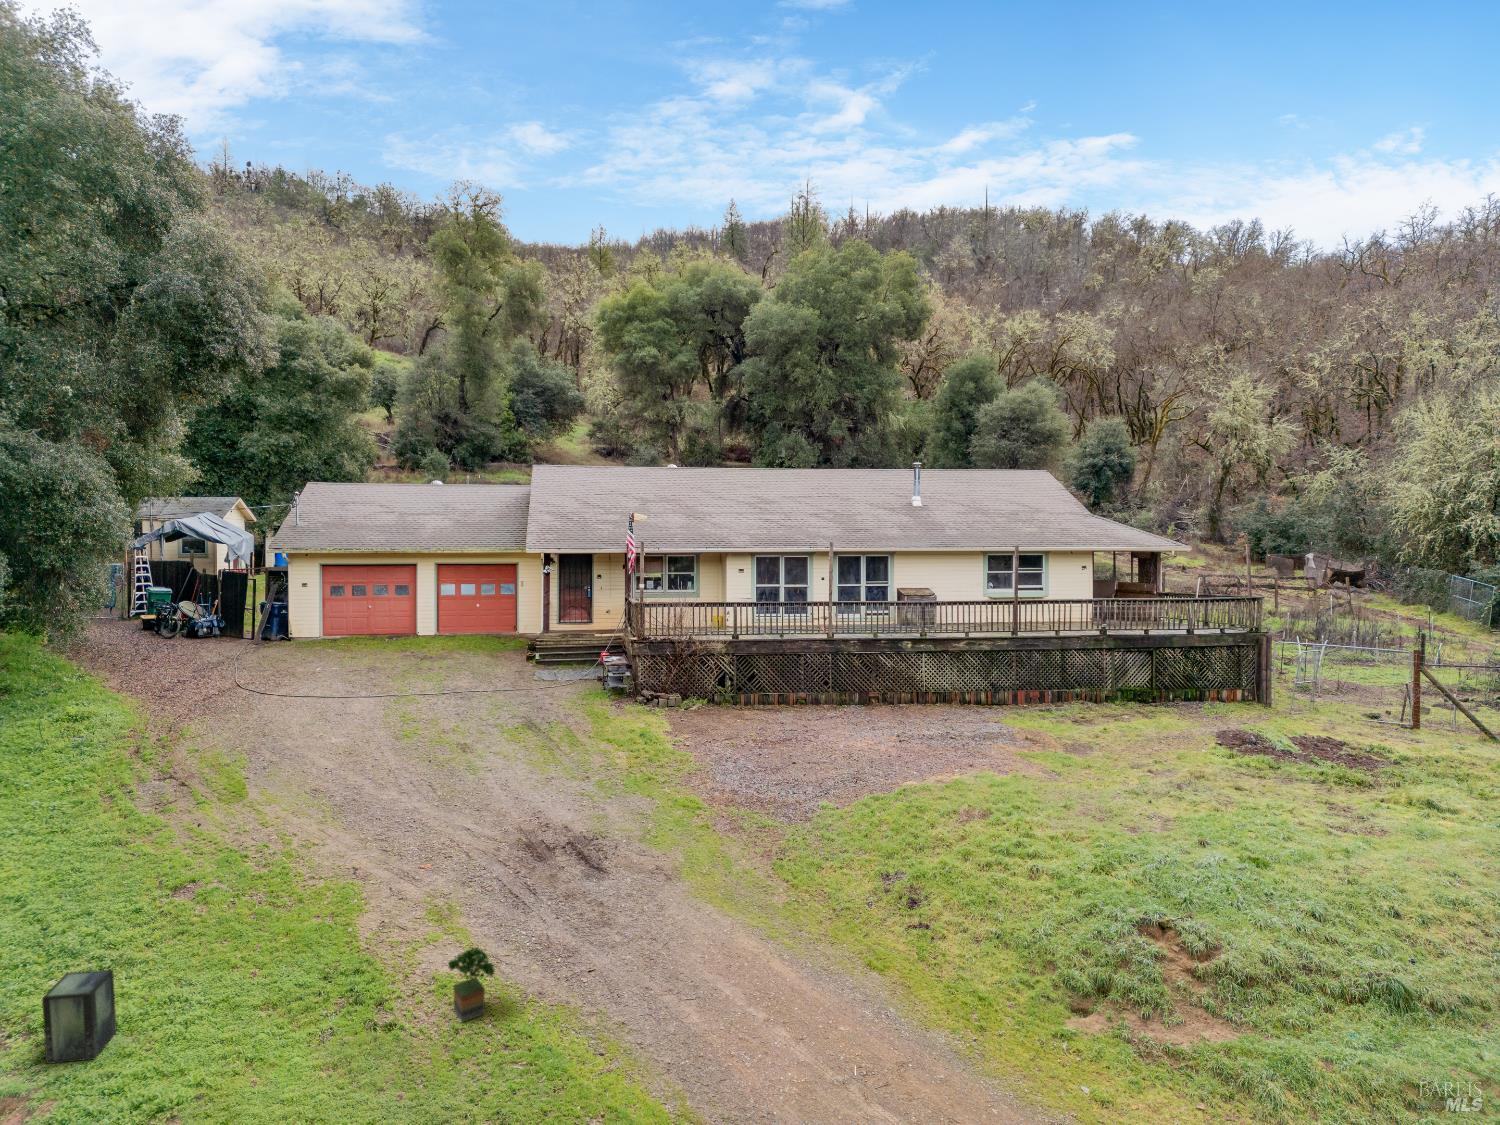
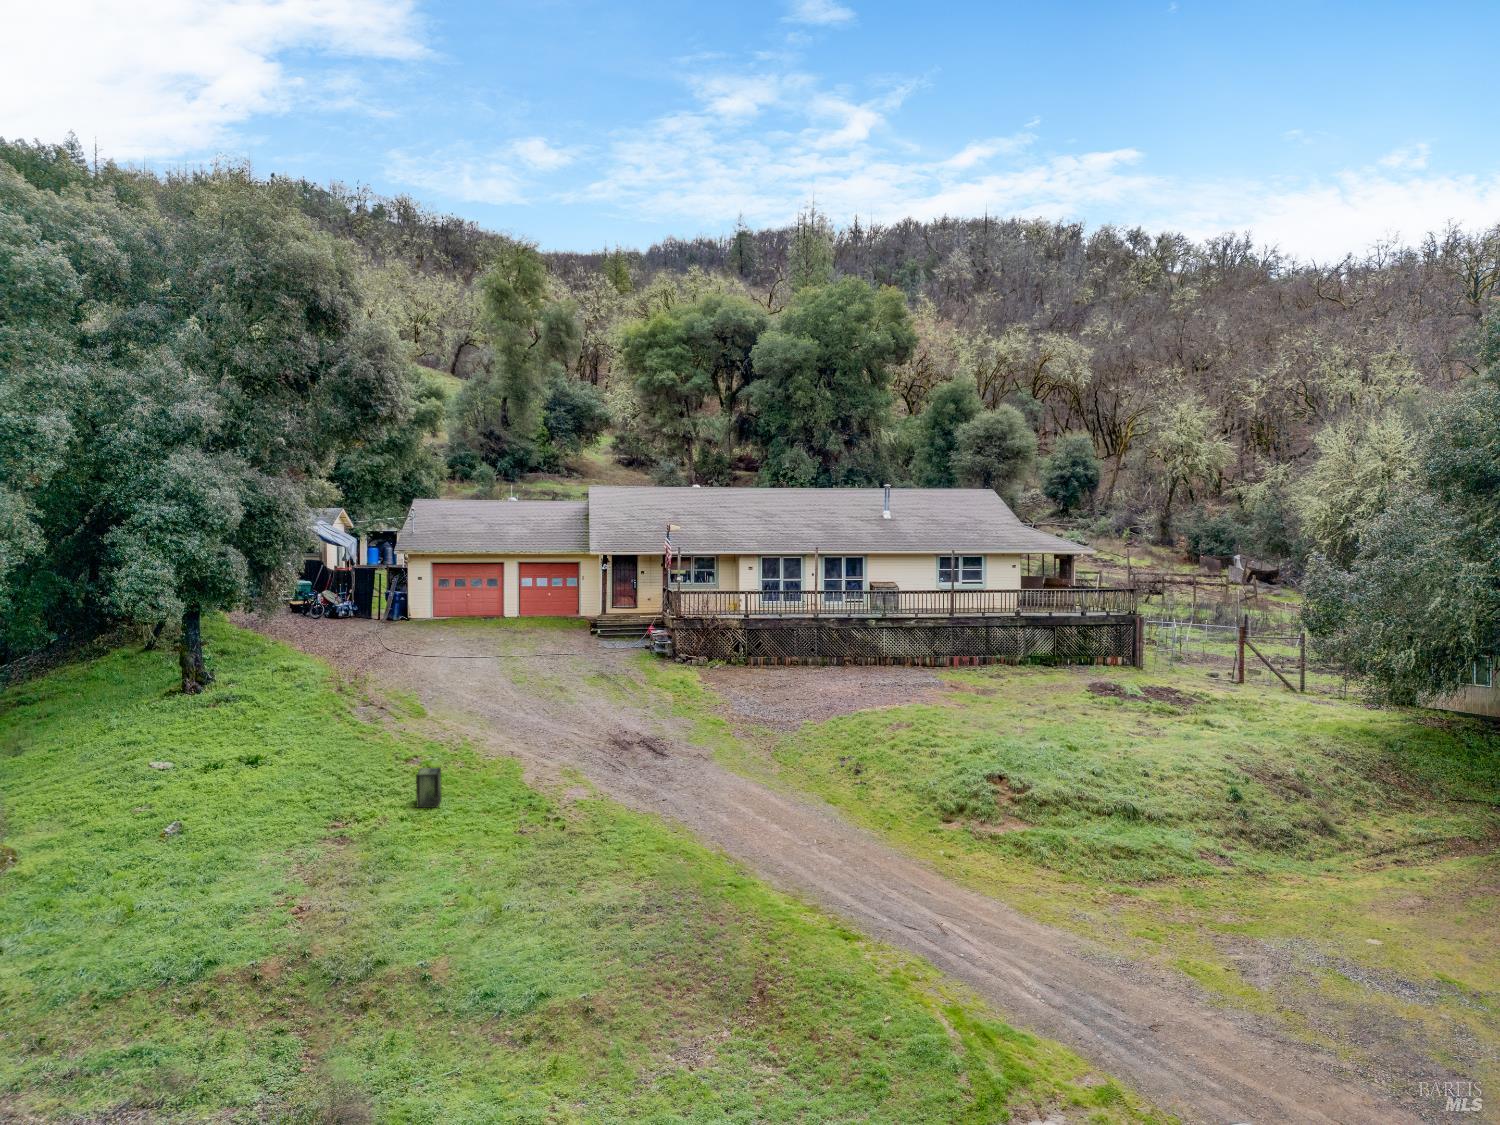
potted tree: present [448,948,494,1022] -> none [603,764,627,799]

